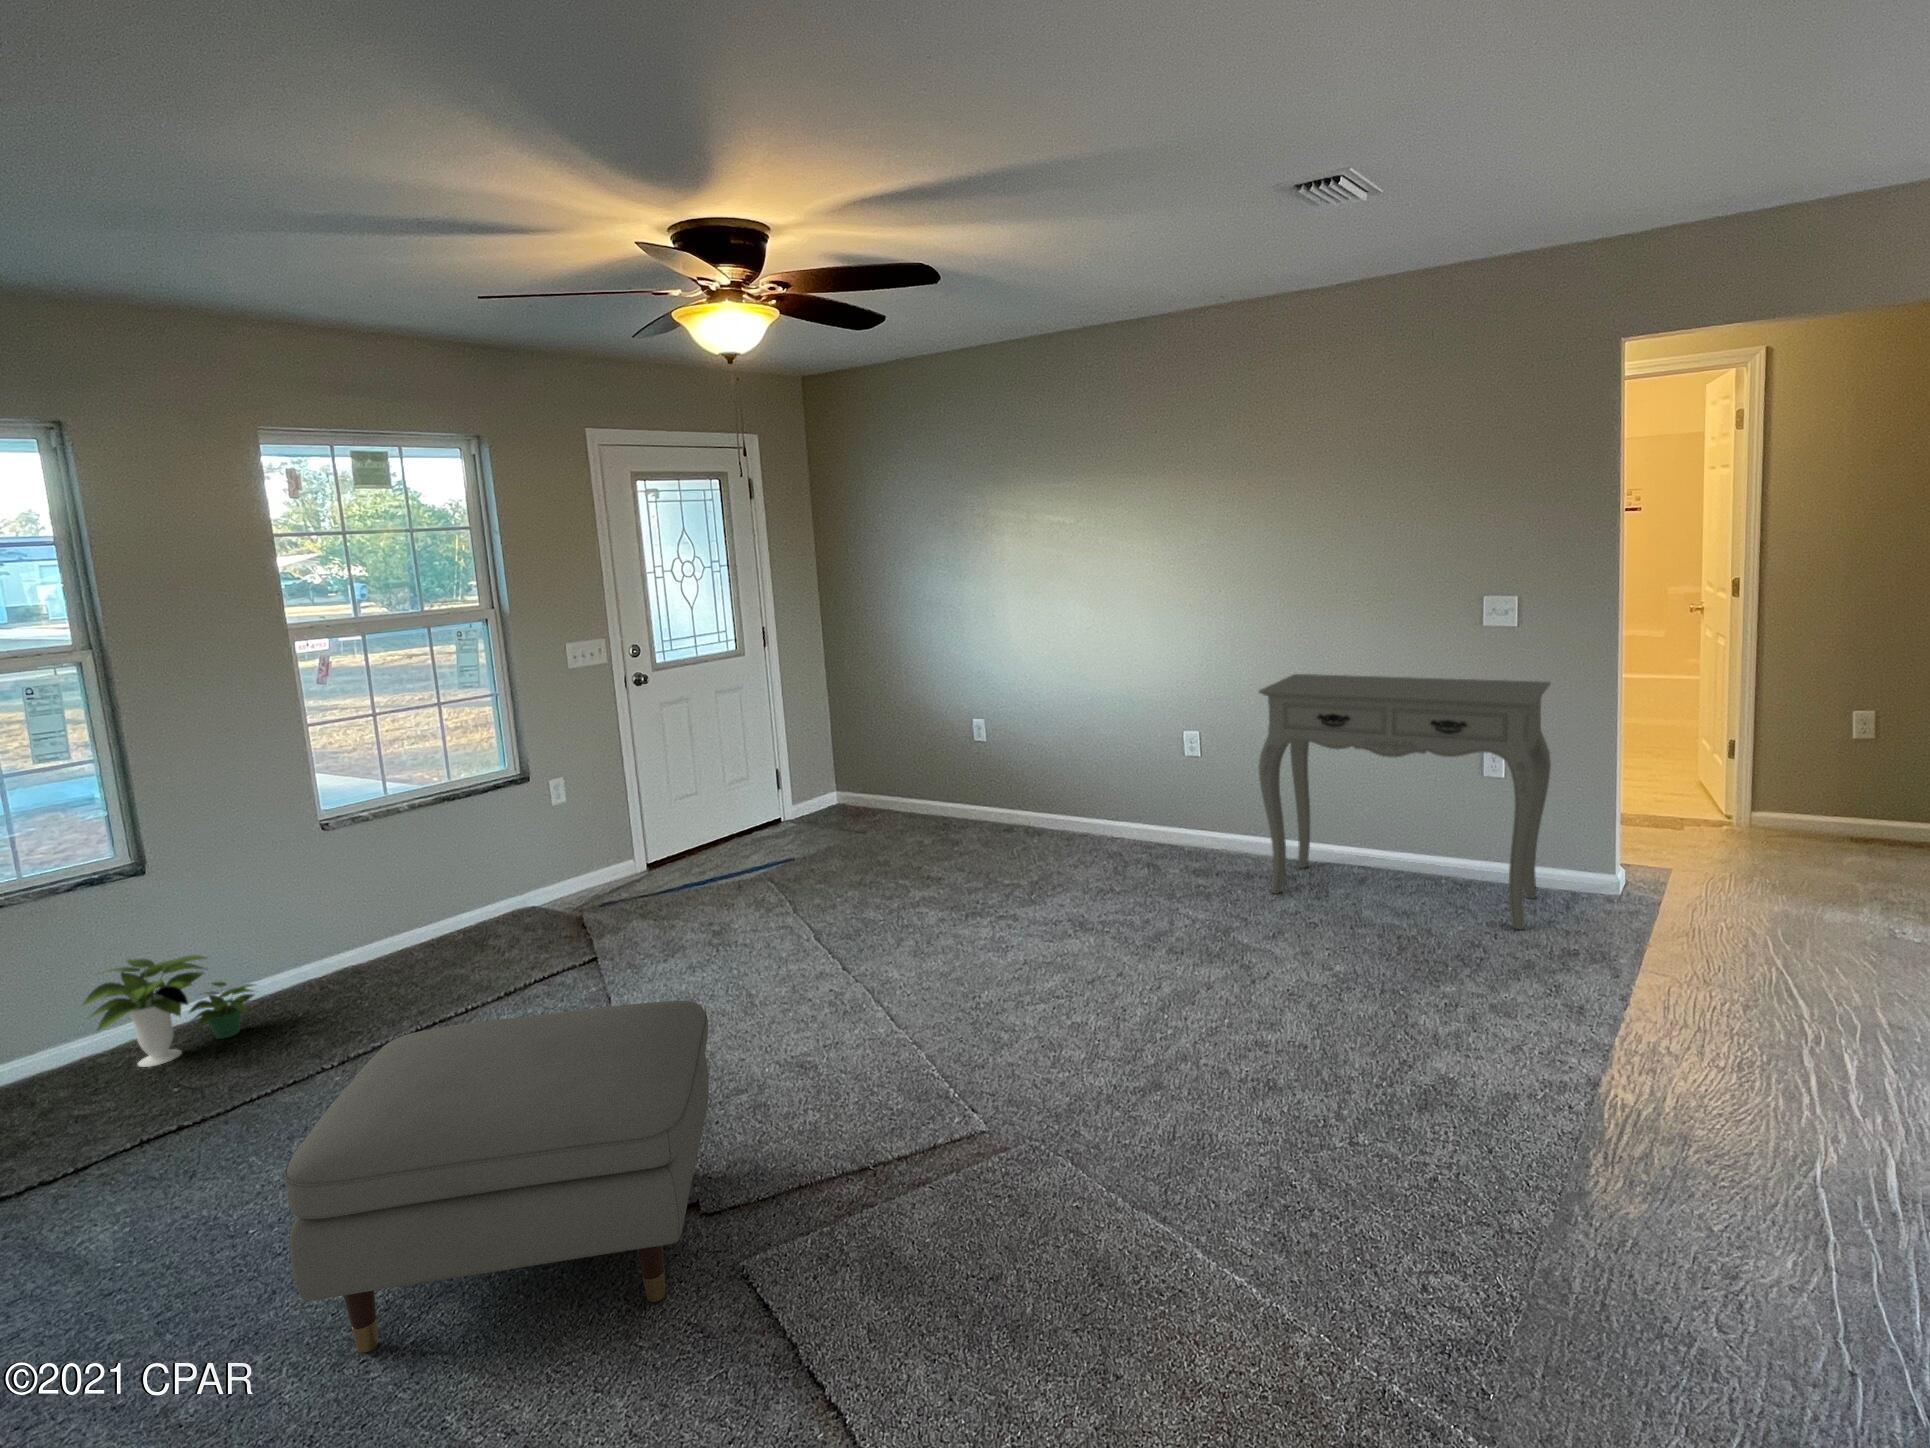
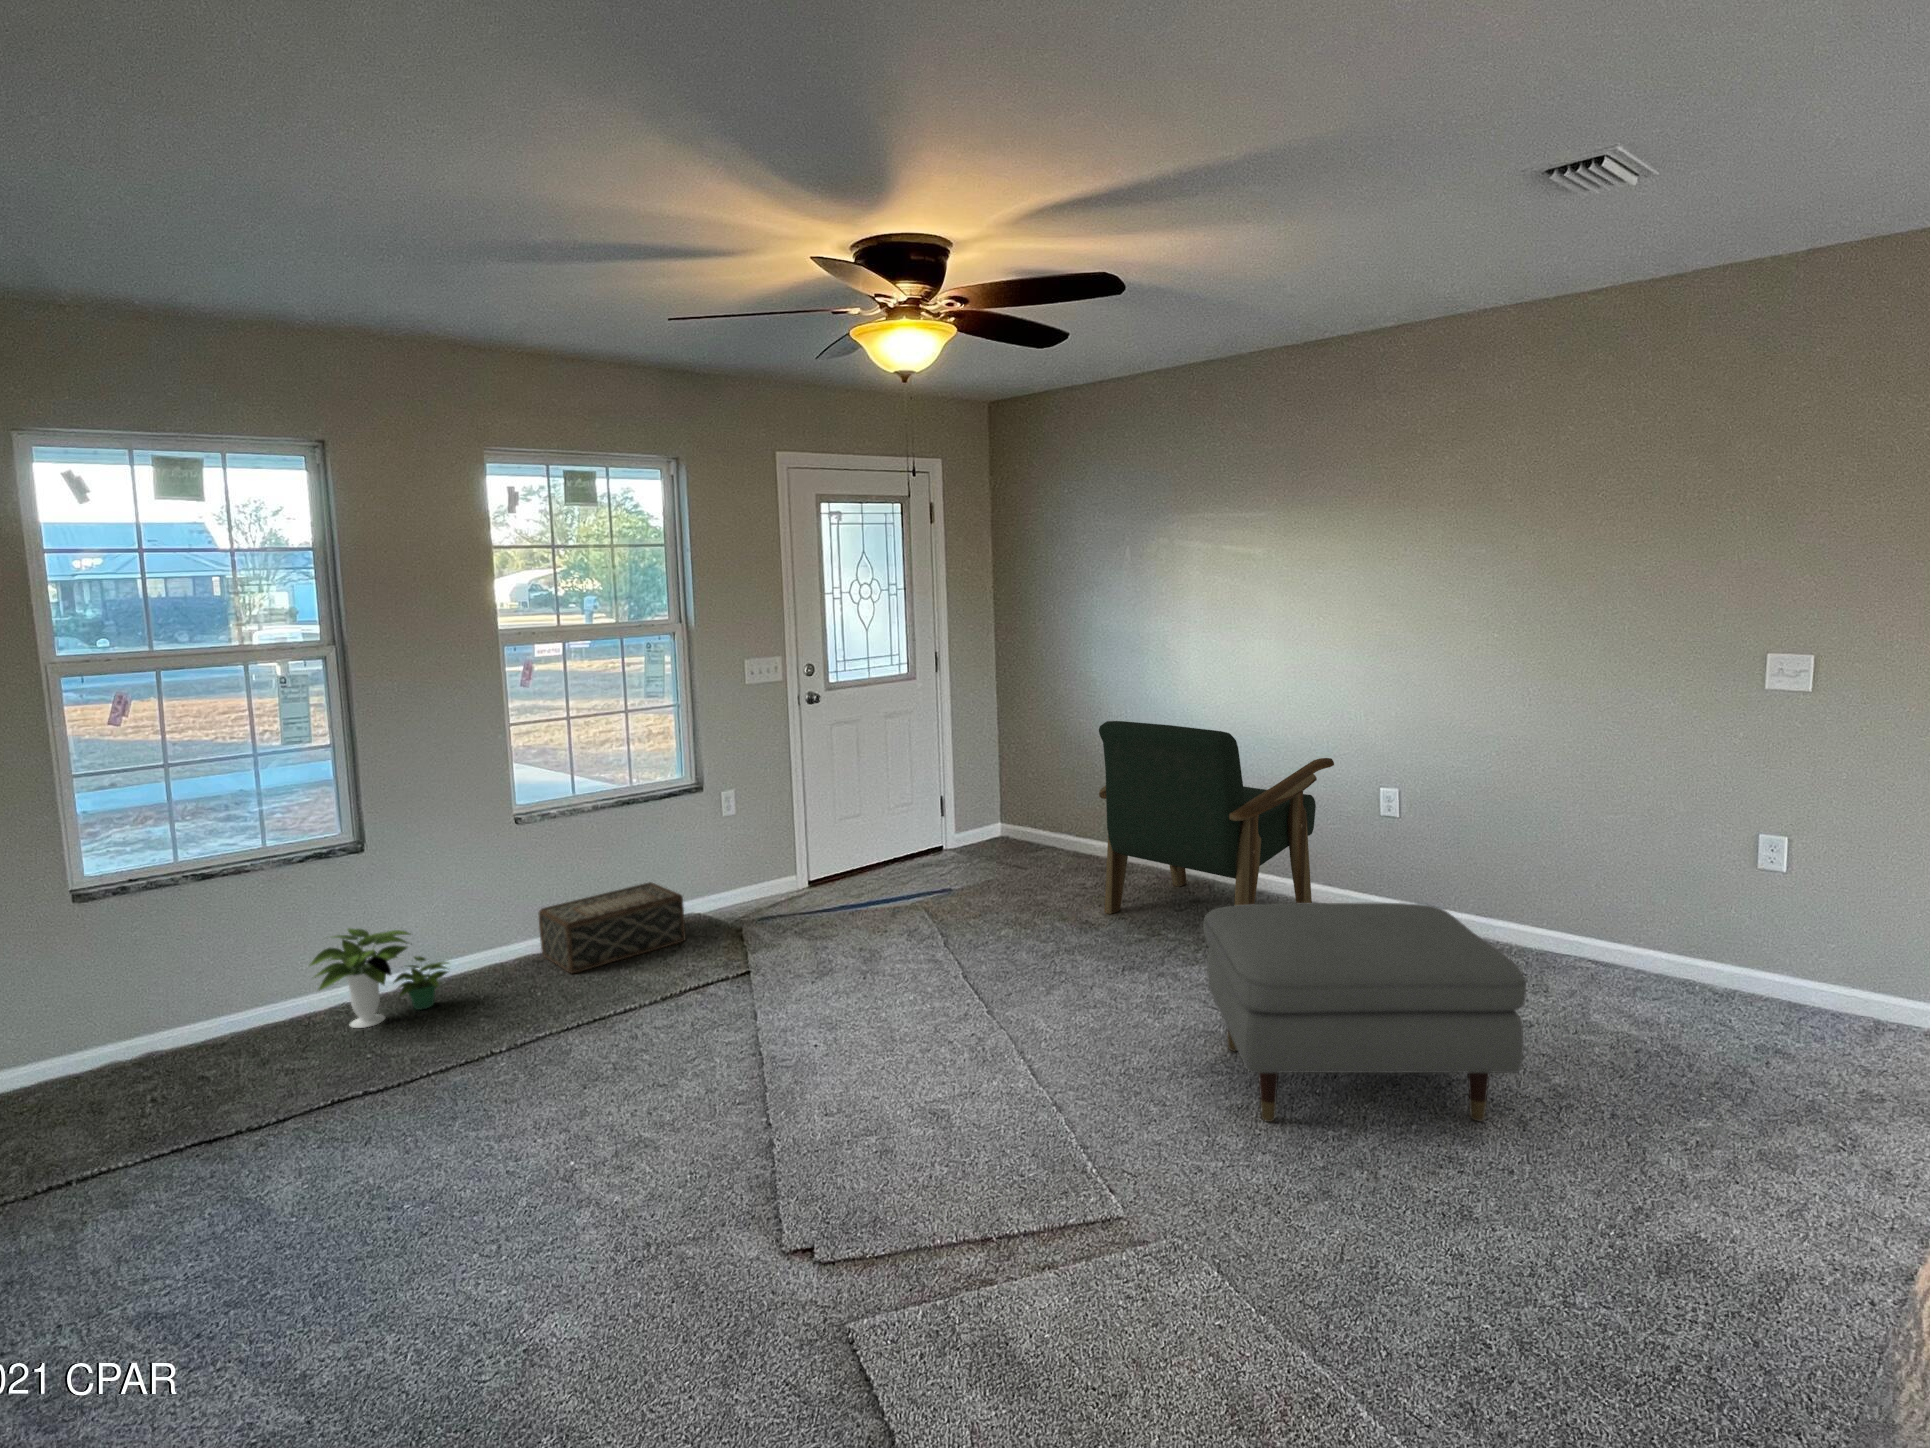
console table: present [1259,674,1551,929] -> none [1468,729,1869,1063]
armchair: none [935,685,1146,886] -> present [1099,721,1334,914]
woven basket: none [355,879,525,982] -> present [538,882,685,973]
ottoman: present [285,1001,709,1353] -> present [1203,903,1526,1122]

